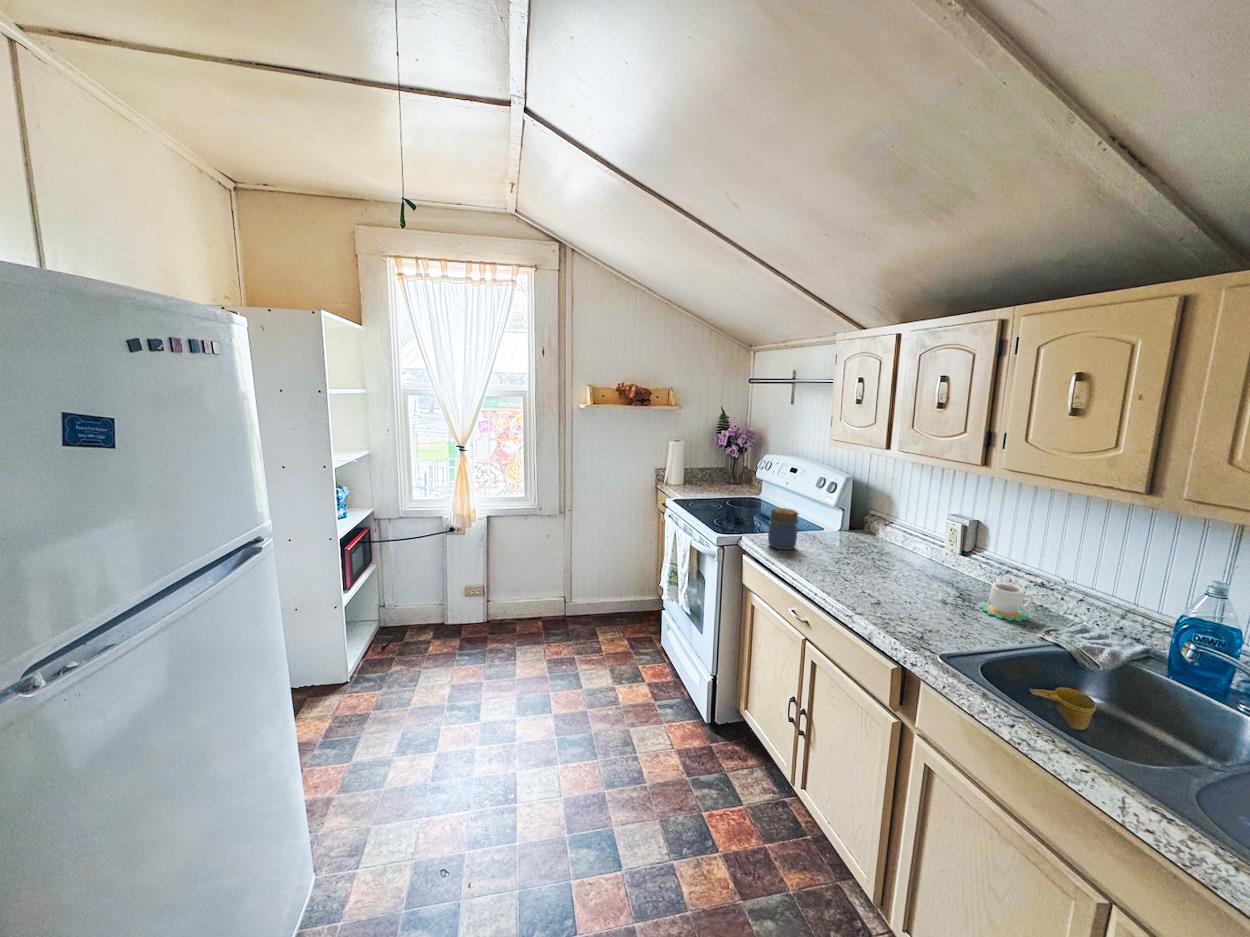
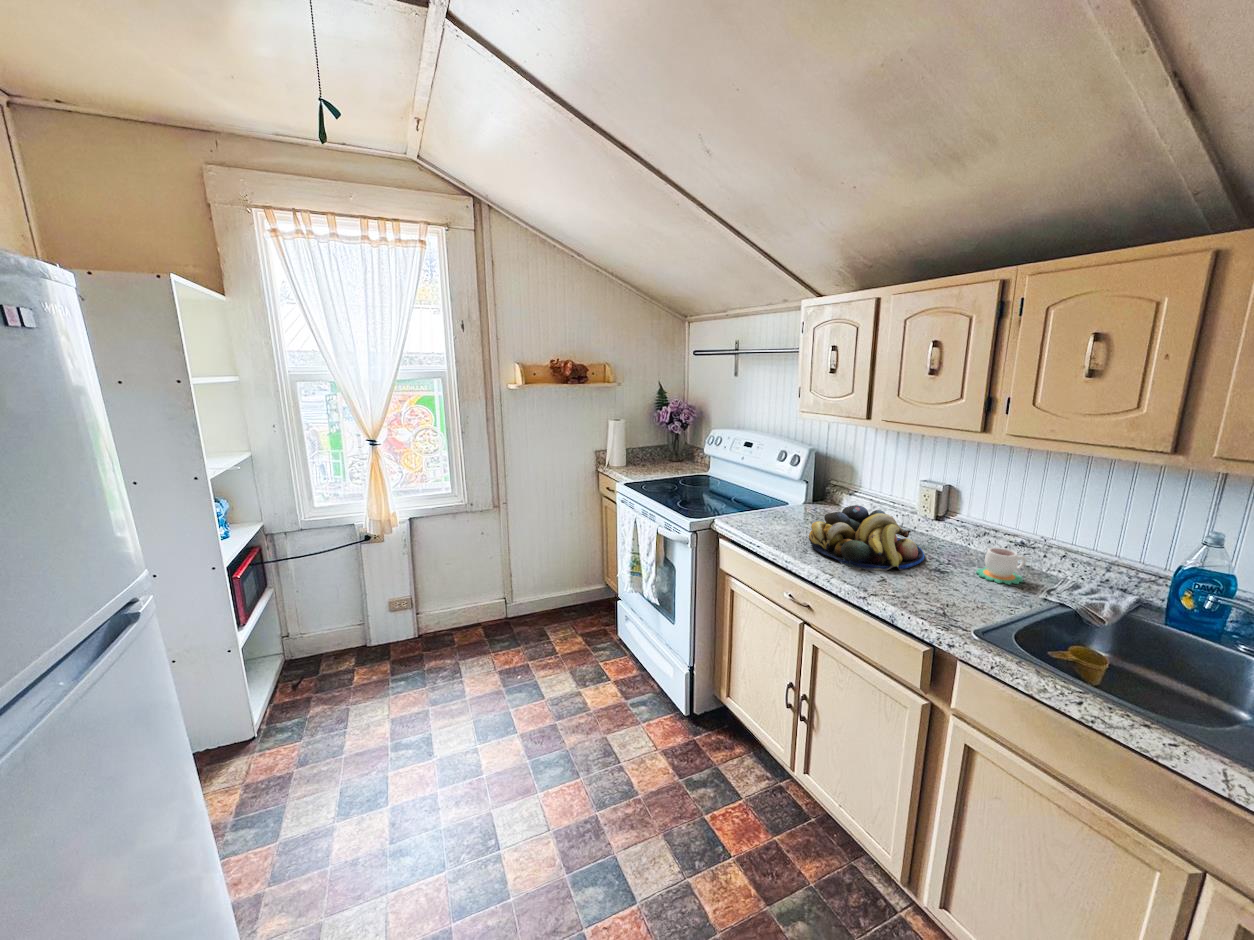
jar: present [768,508,798,550] -> none [745,487,775,530]
fruit bowl: none [821,533,935,596] -> present [809,505,925,571]

